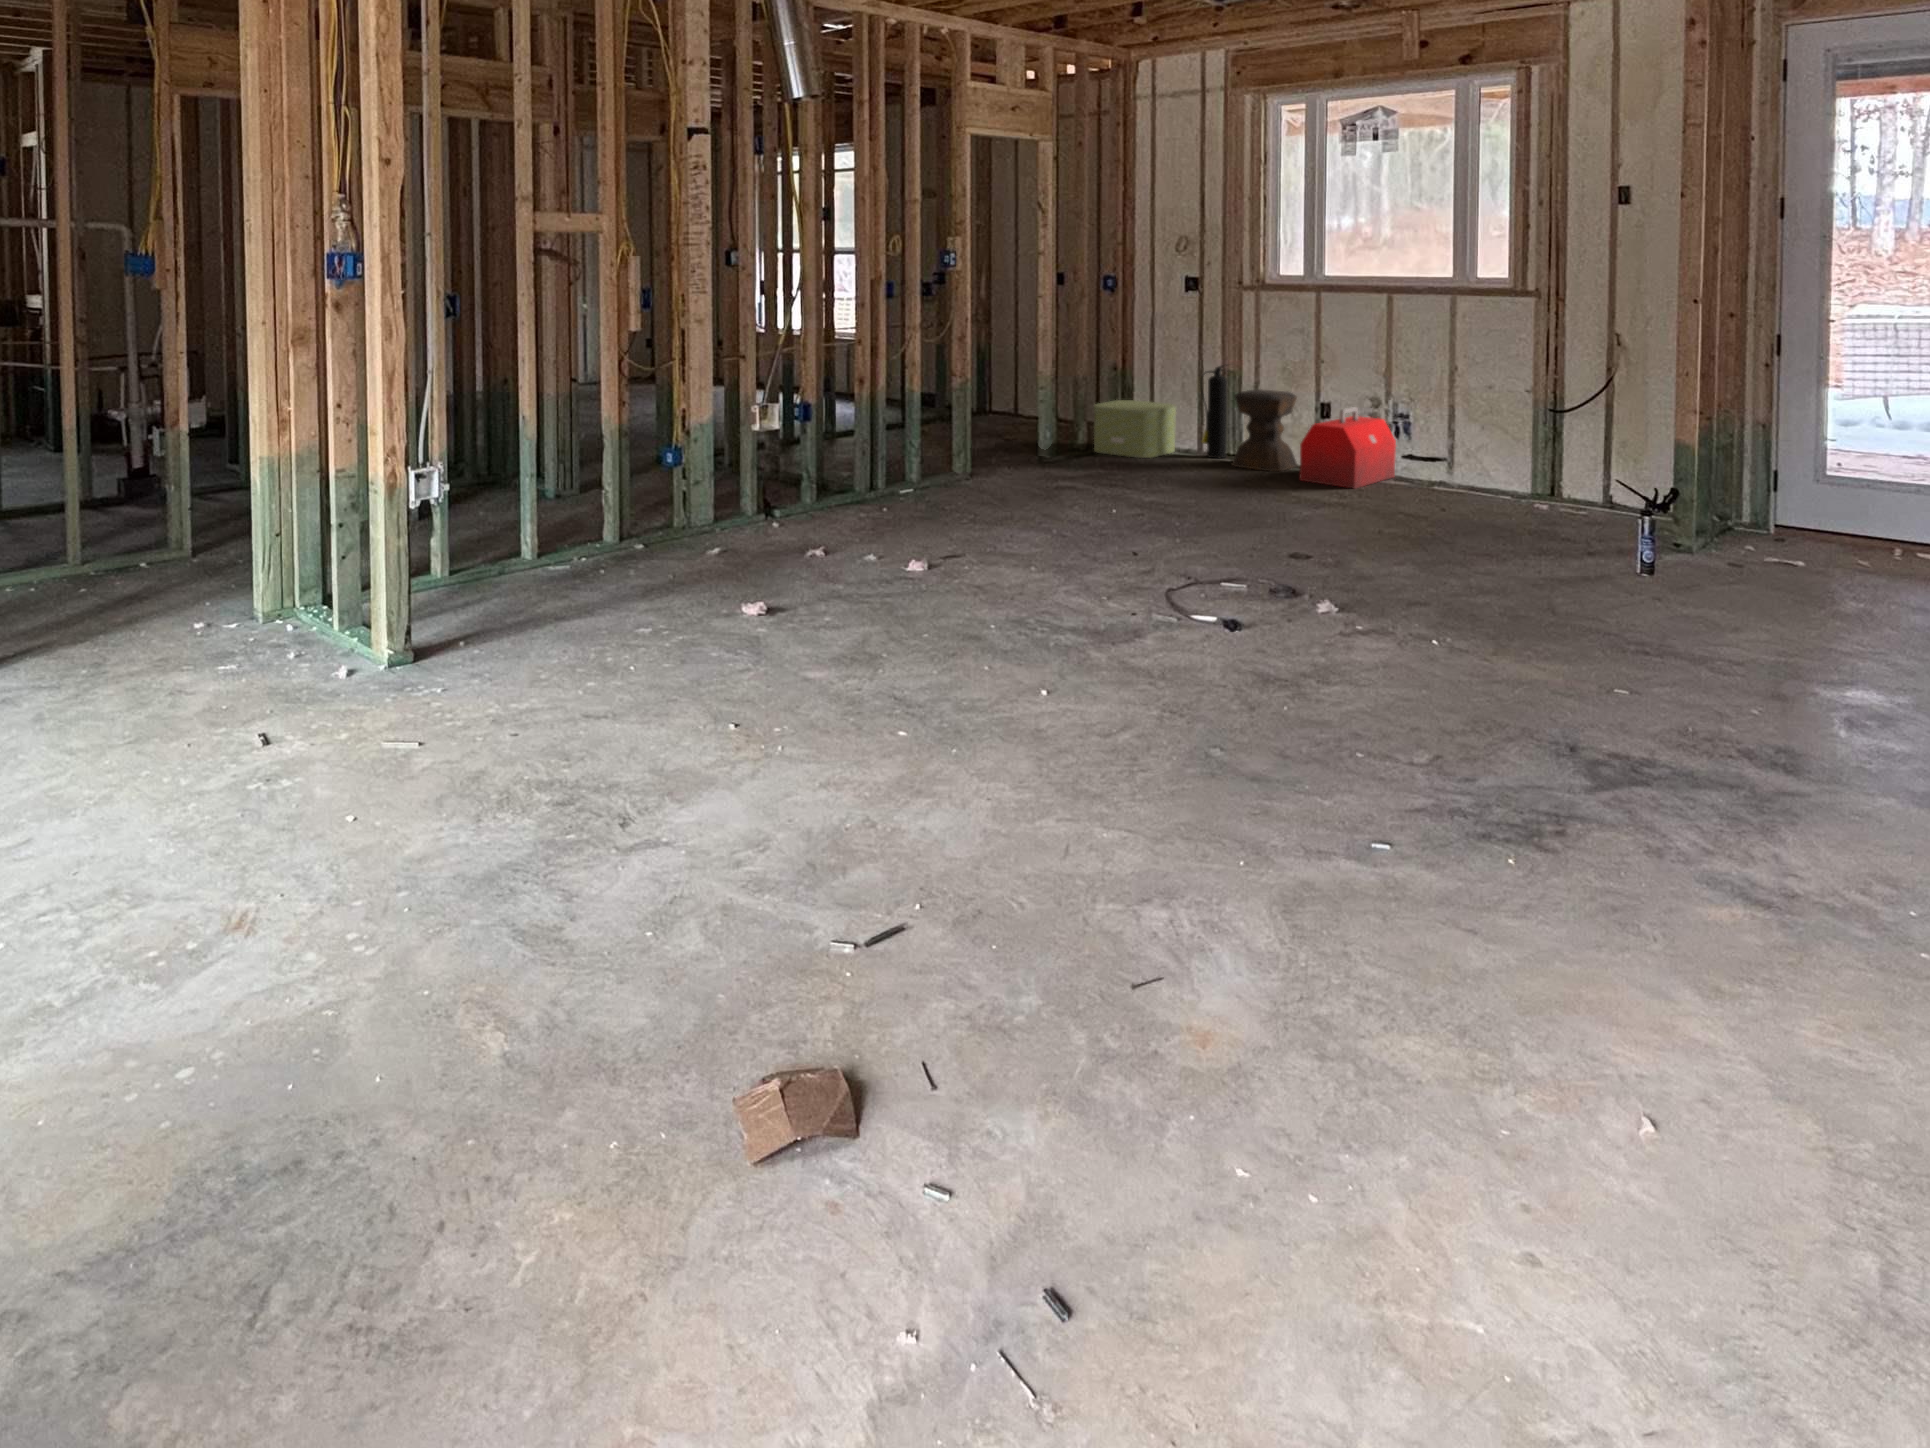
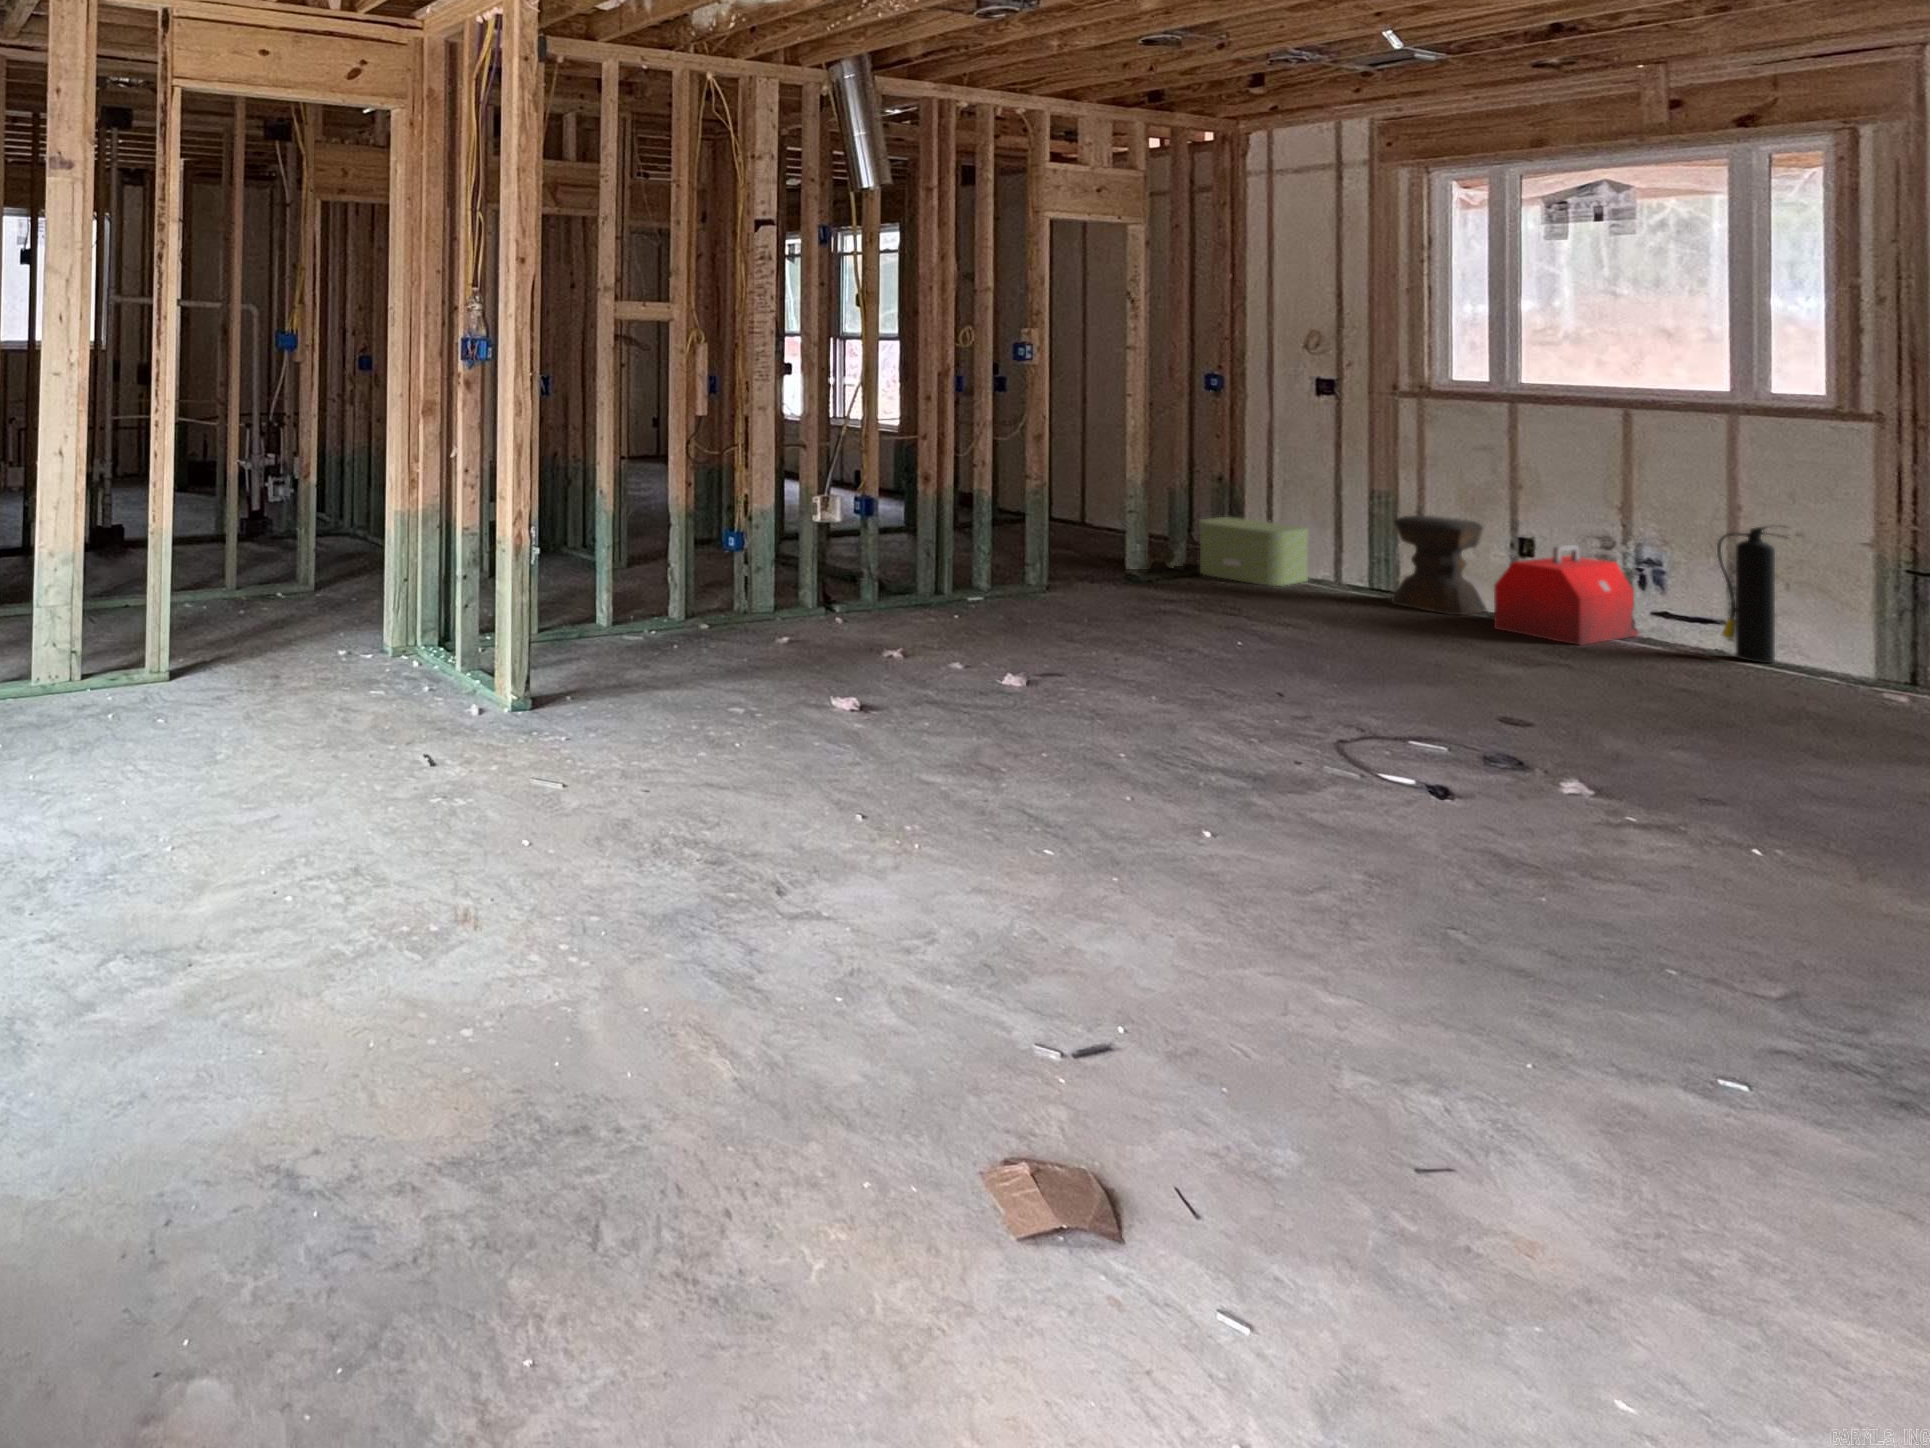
fire extinguisher: present [1201,366,1228,458] -> present [1717,525,1779,663]

